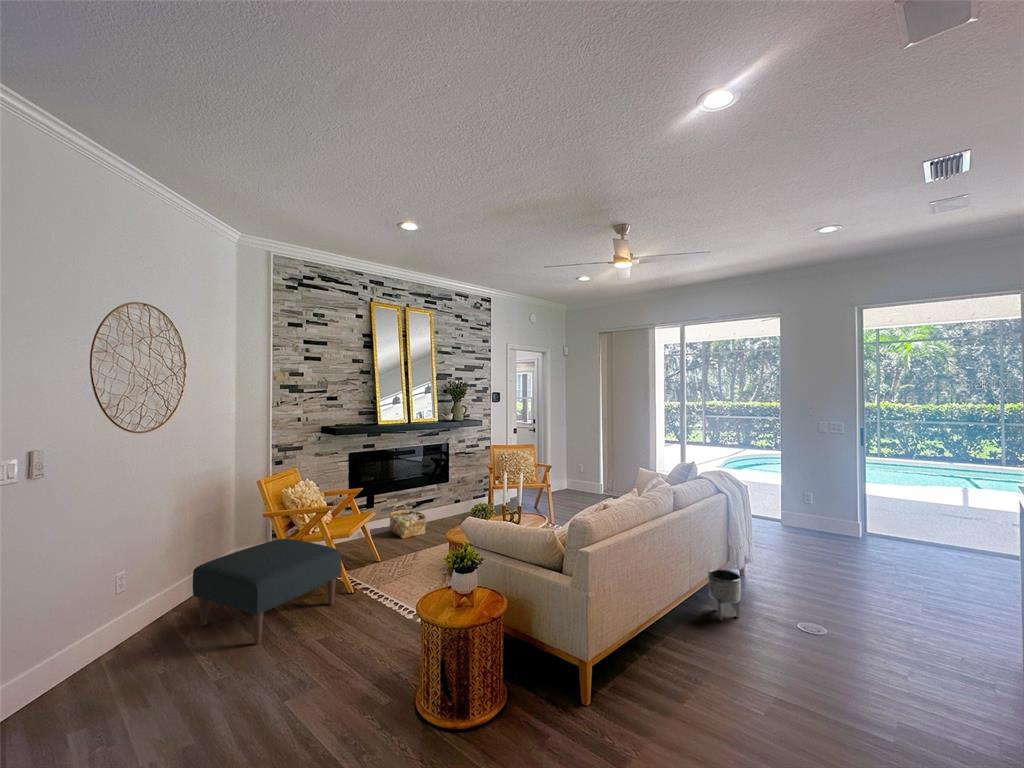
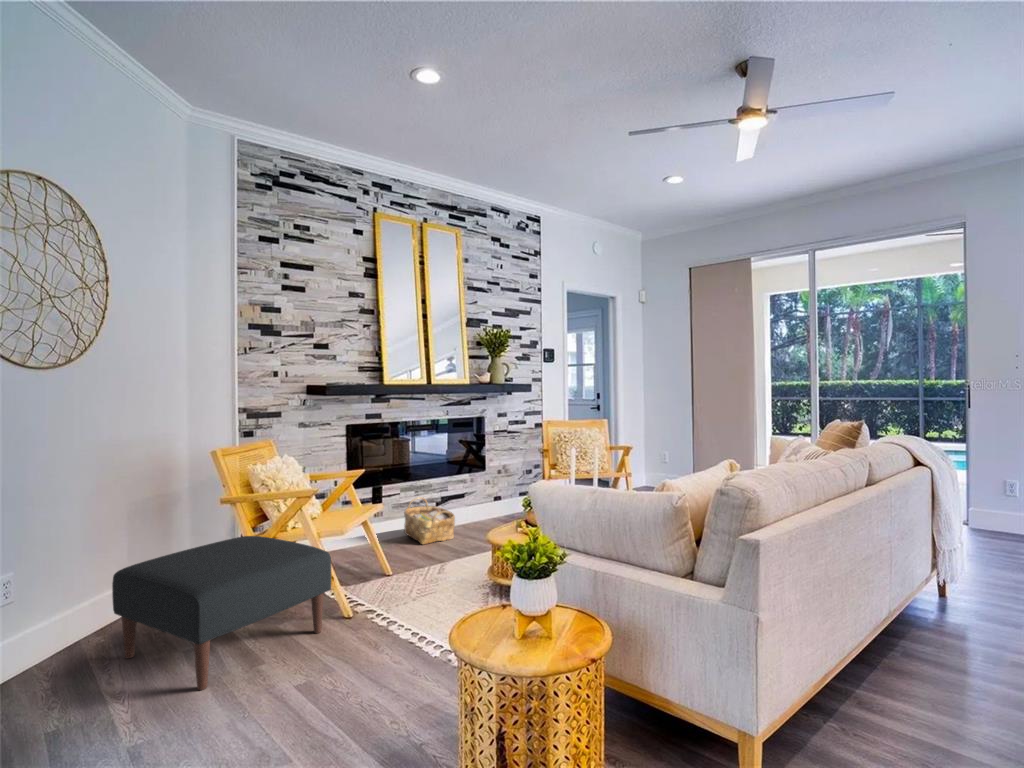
planter: present [708,569,741,620] -> none [917,591,979,675]

